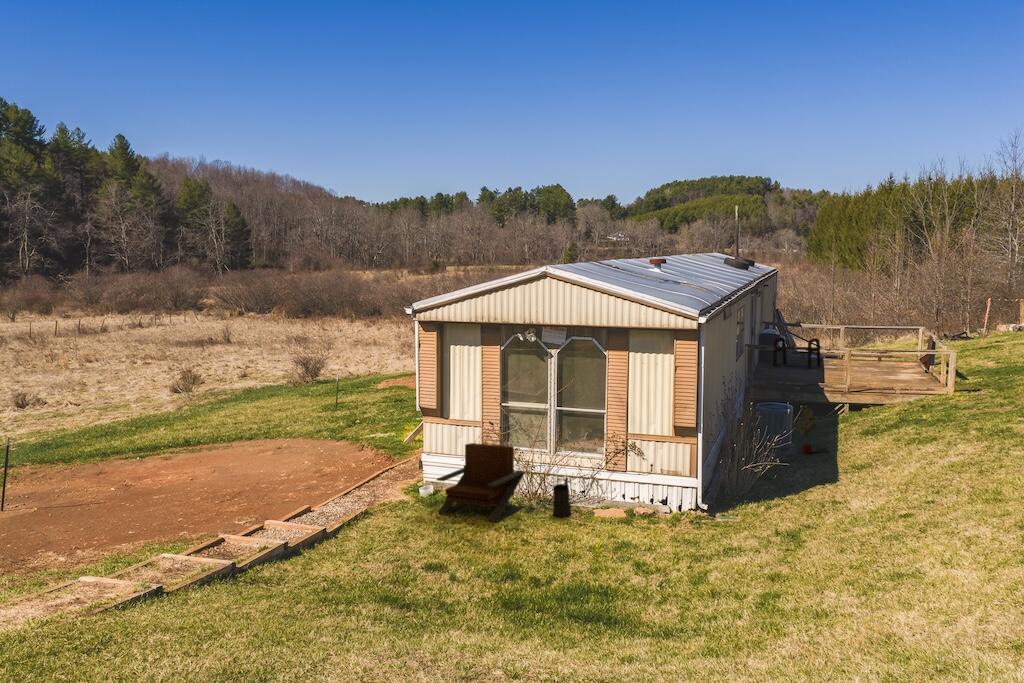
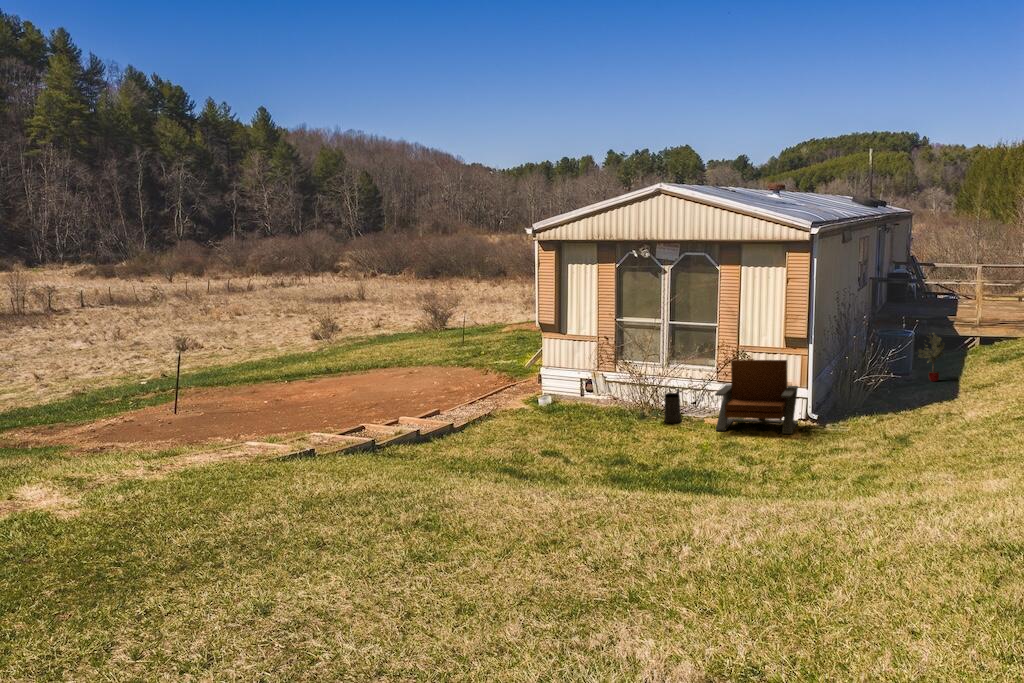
bench: present [773,337,821,368] -> none [908,276,961,307]
lounge chair: present [437,443,525,522] -> present [715,360,798,434]

